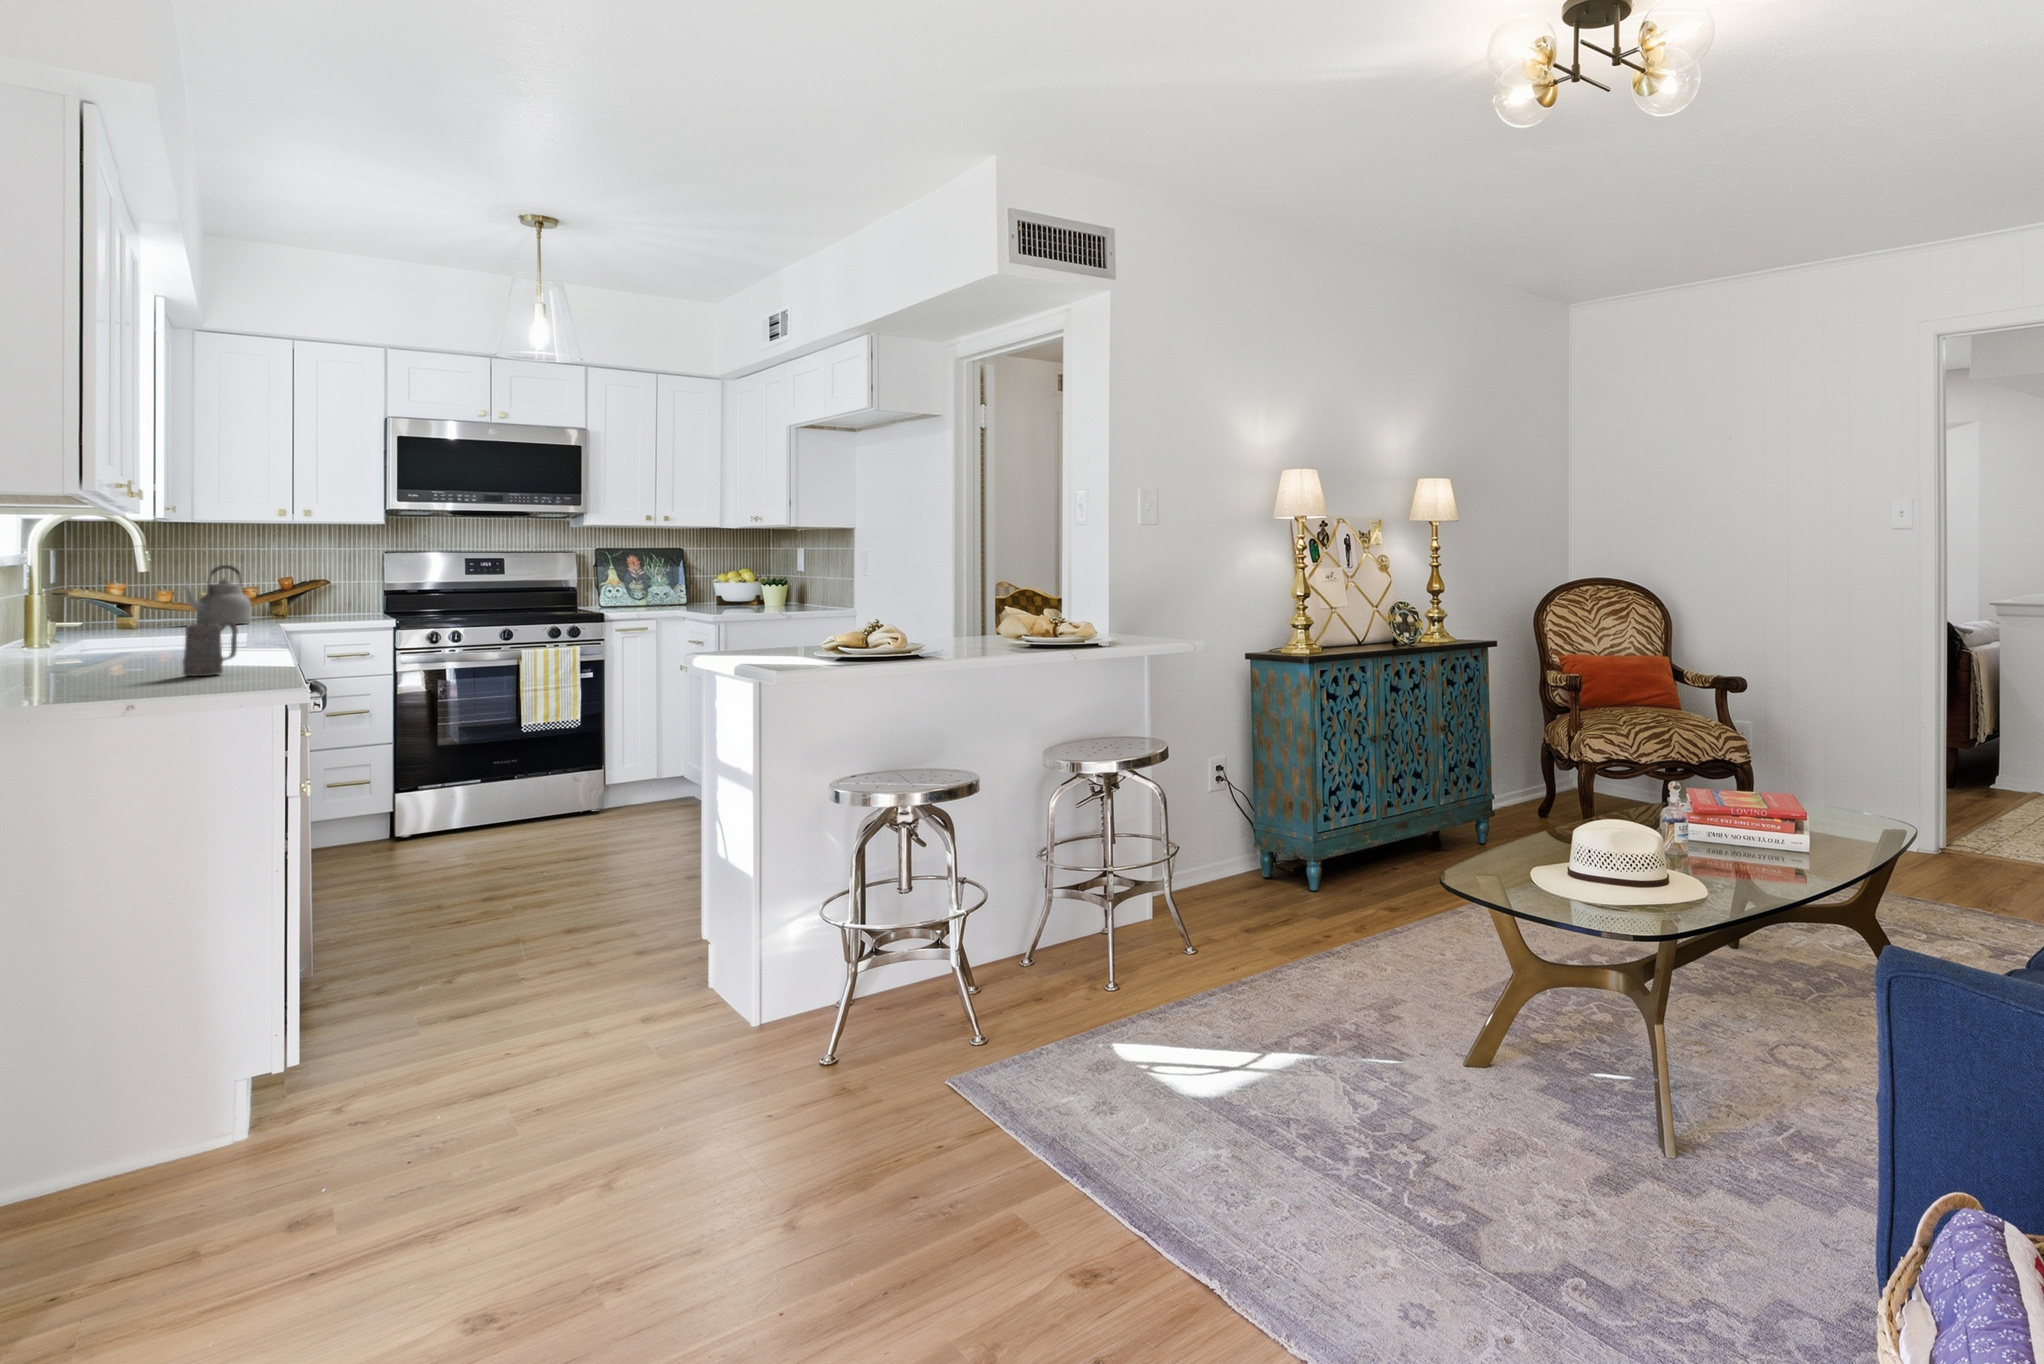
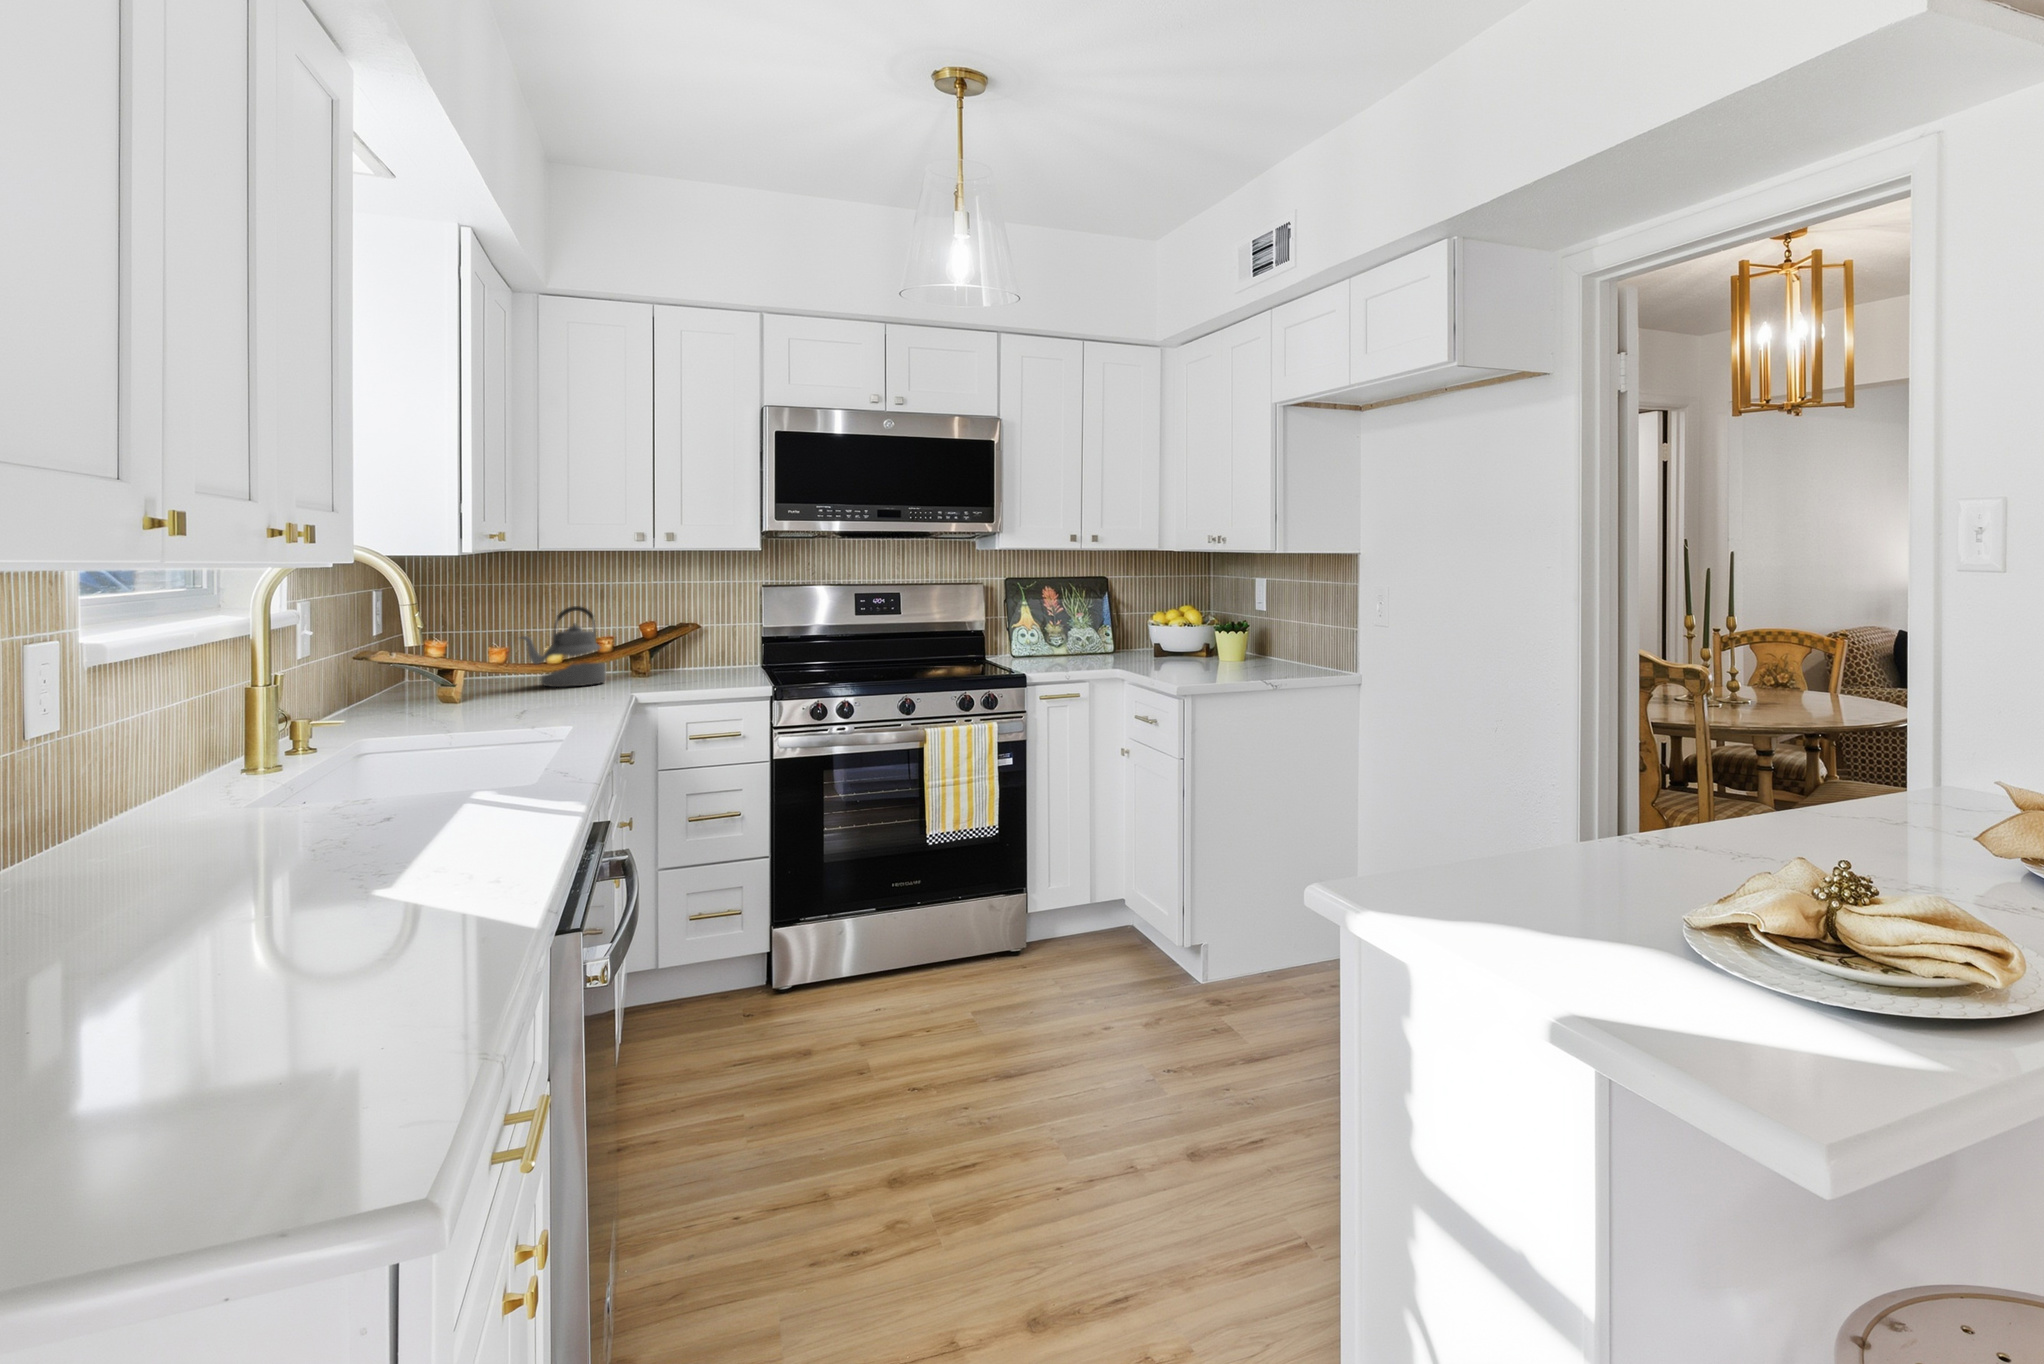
mug: present [183,621,238,676] -> none [174,865,334,1039]

